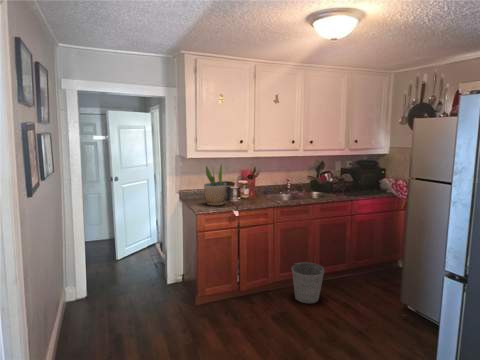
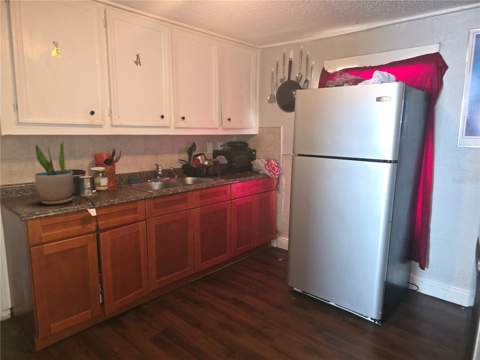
bucket: present [292,262,324,303] -> none [174,262,214,314]

